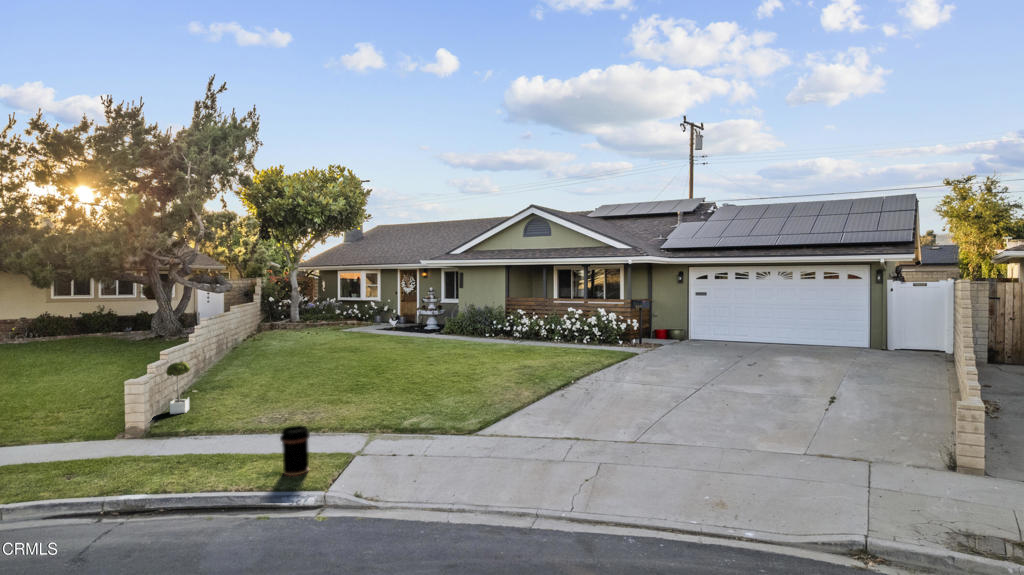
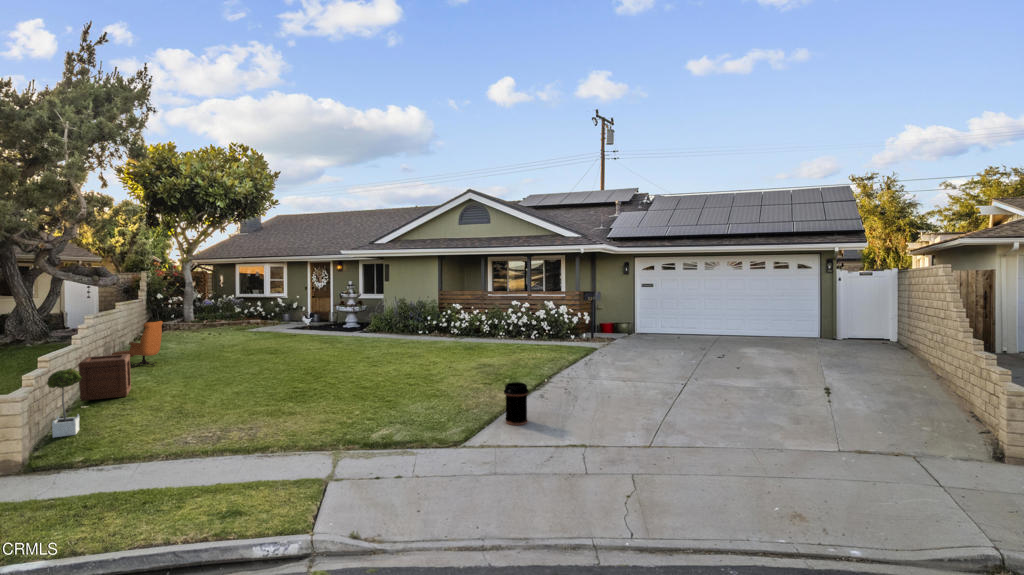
lounge chair: none [224,323,262,362] -> present [112,321,163,368]
wooden crate: none [193,351,233,388] -> present [78,354,131,401]
trash can: present [280,425,310,476] -> present [504,382,529,425]

